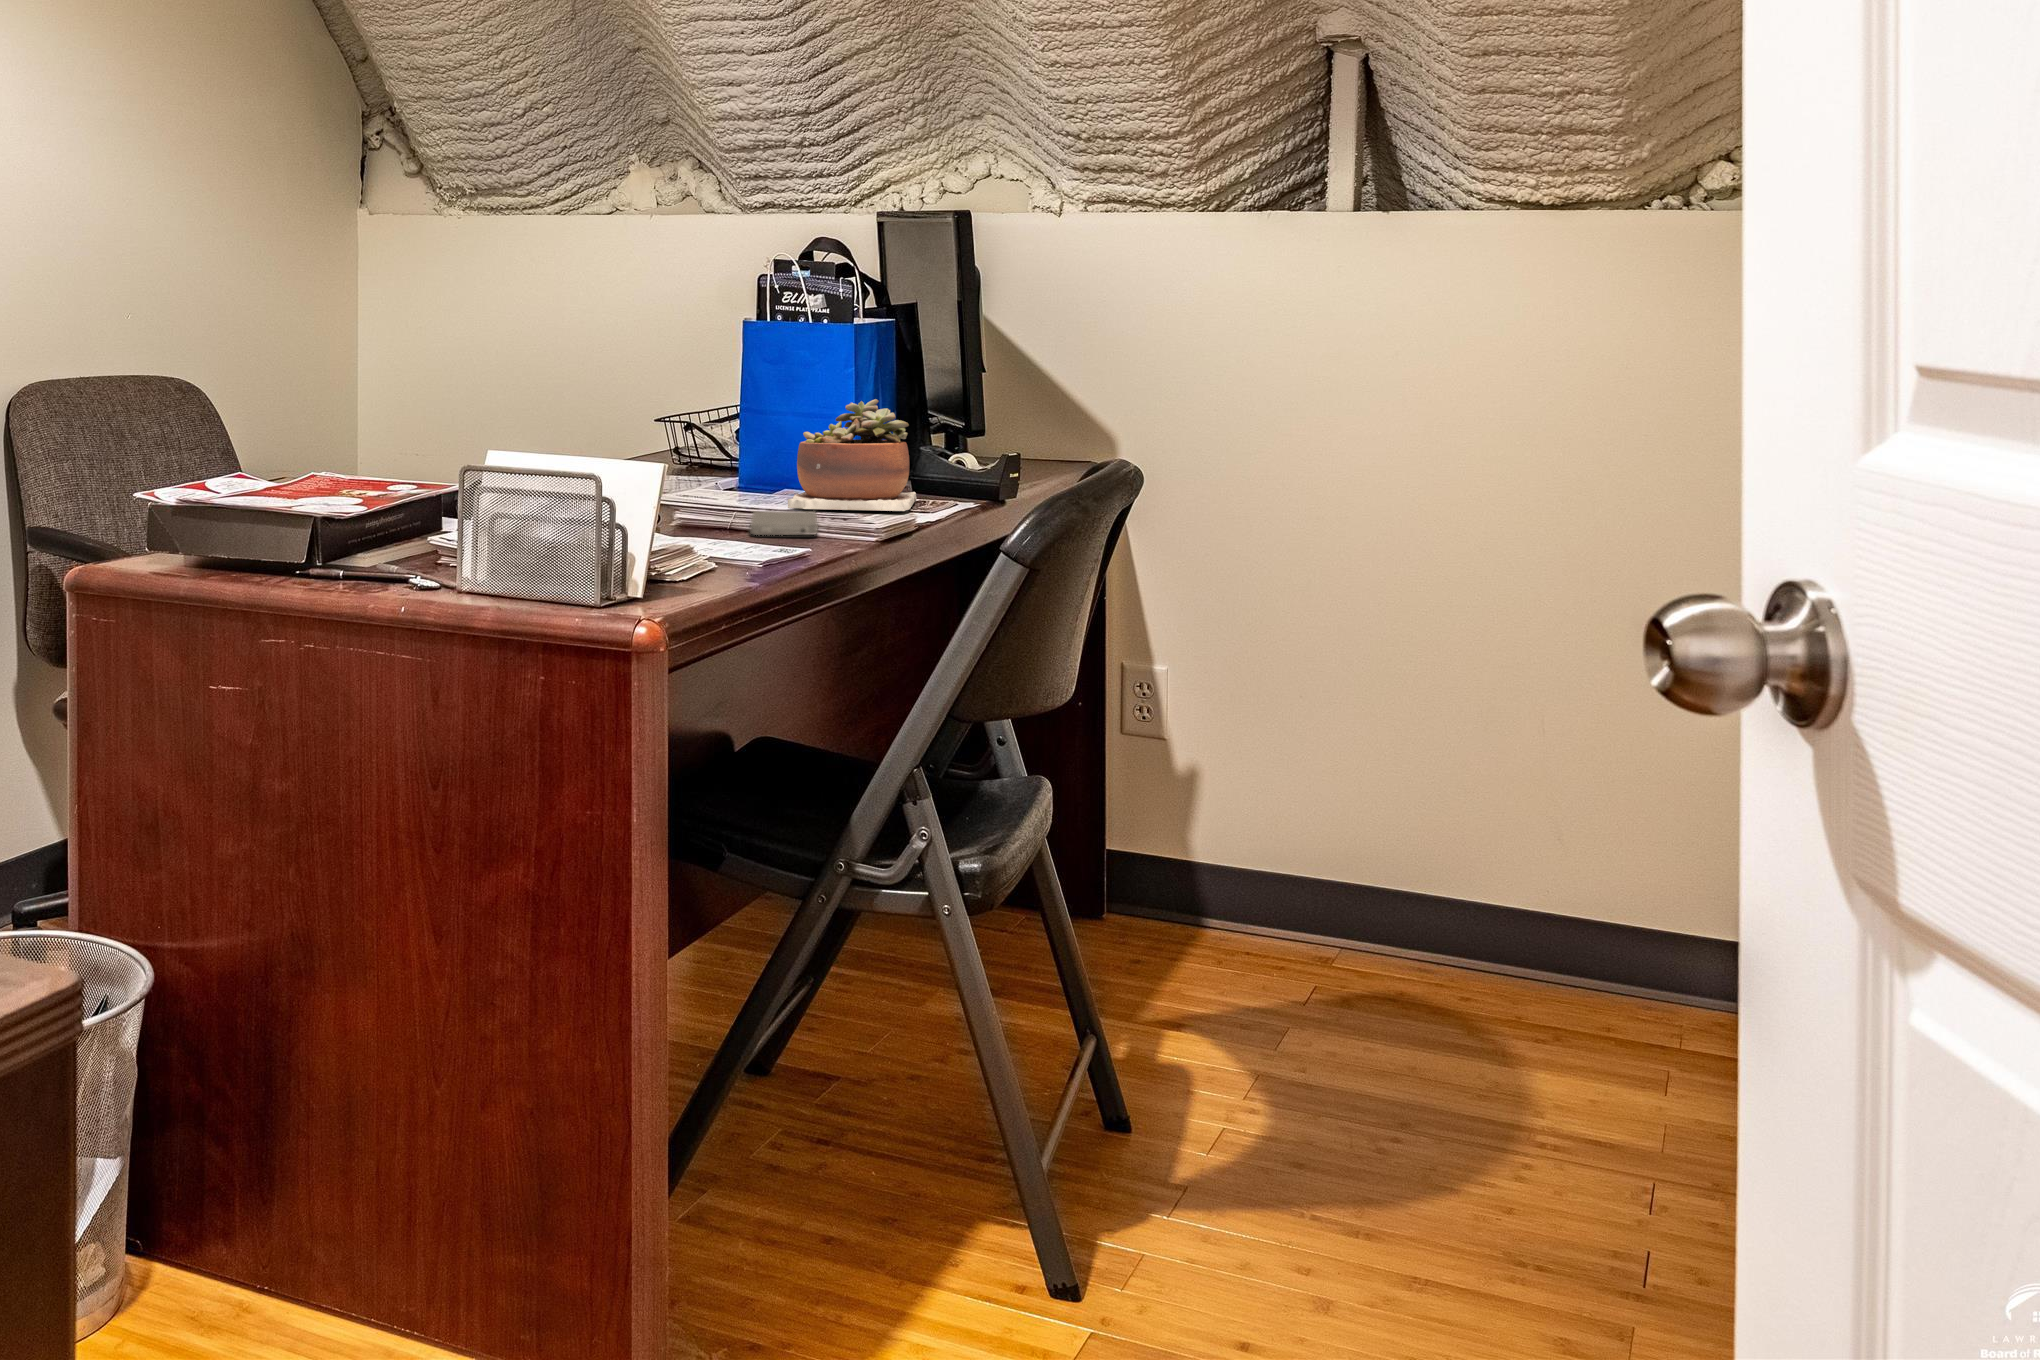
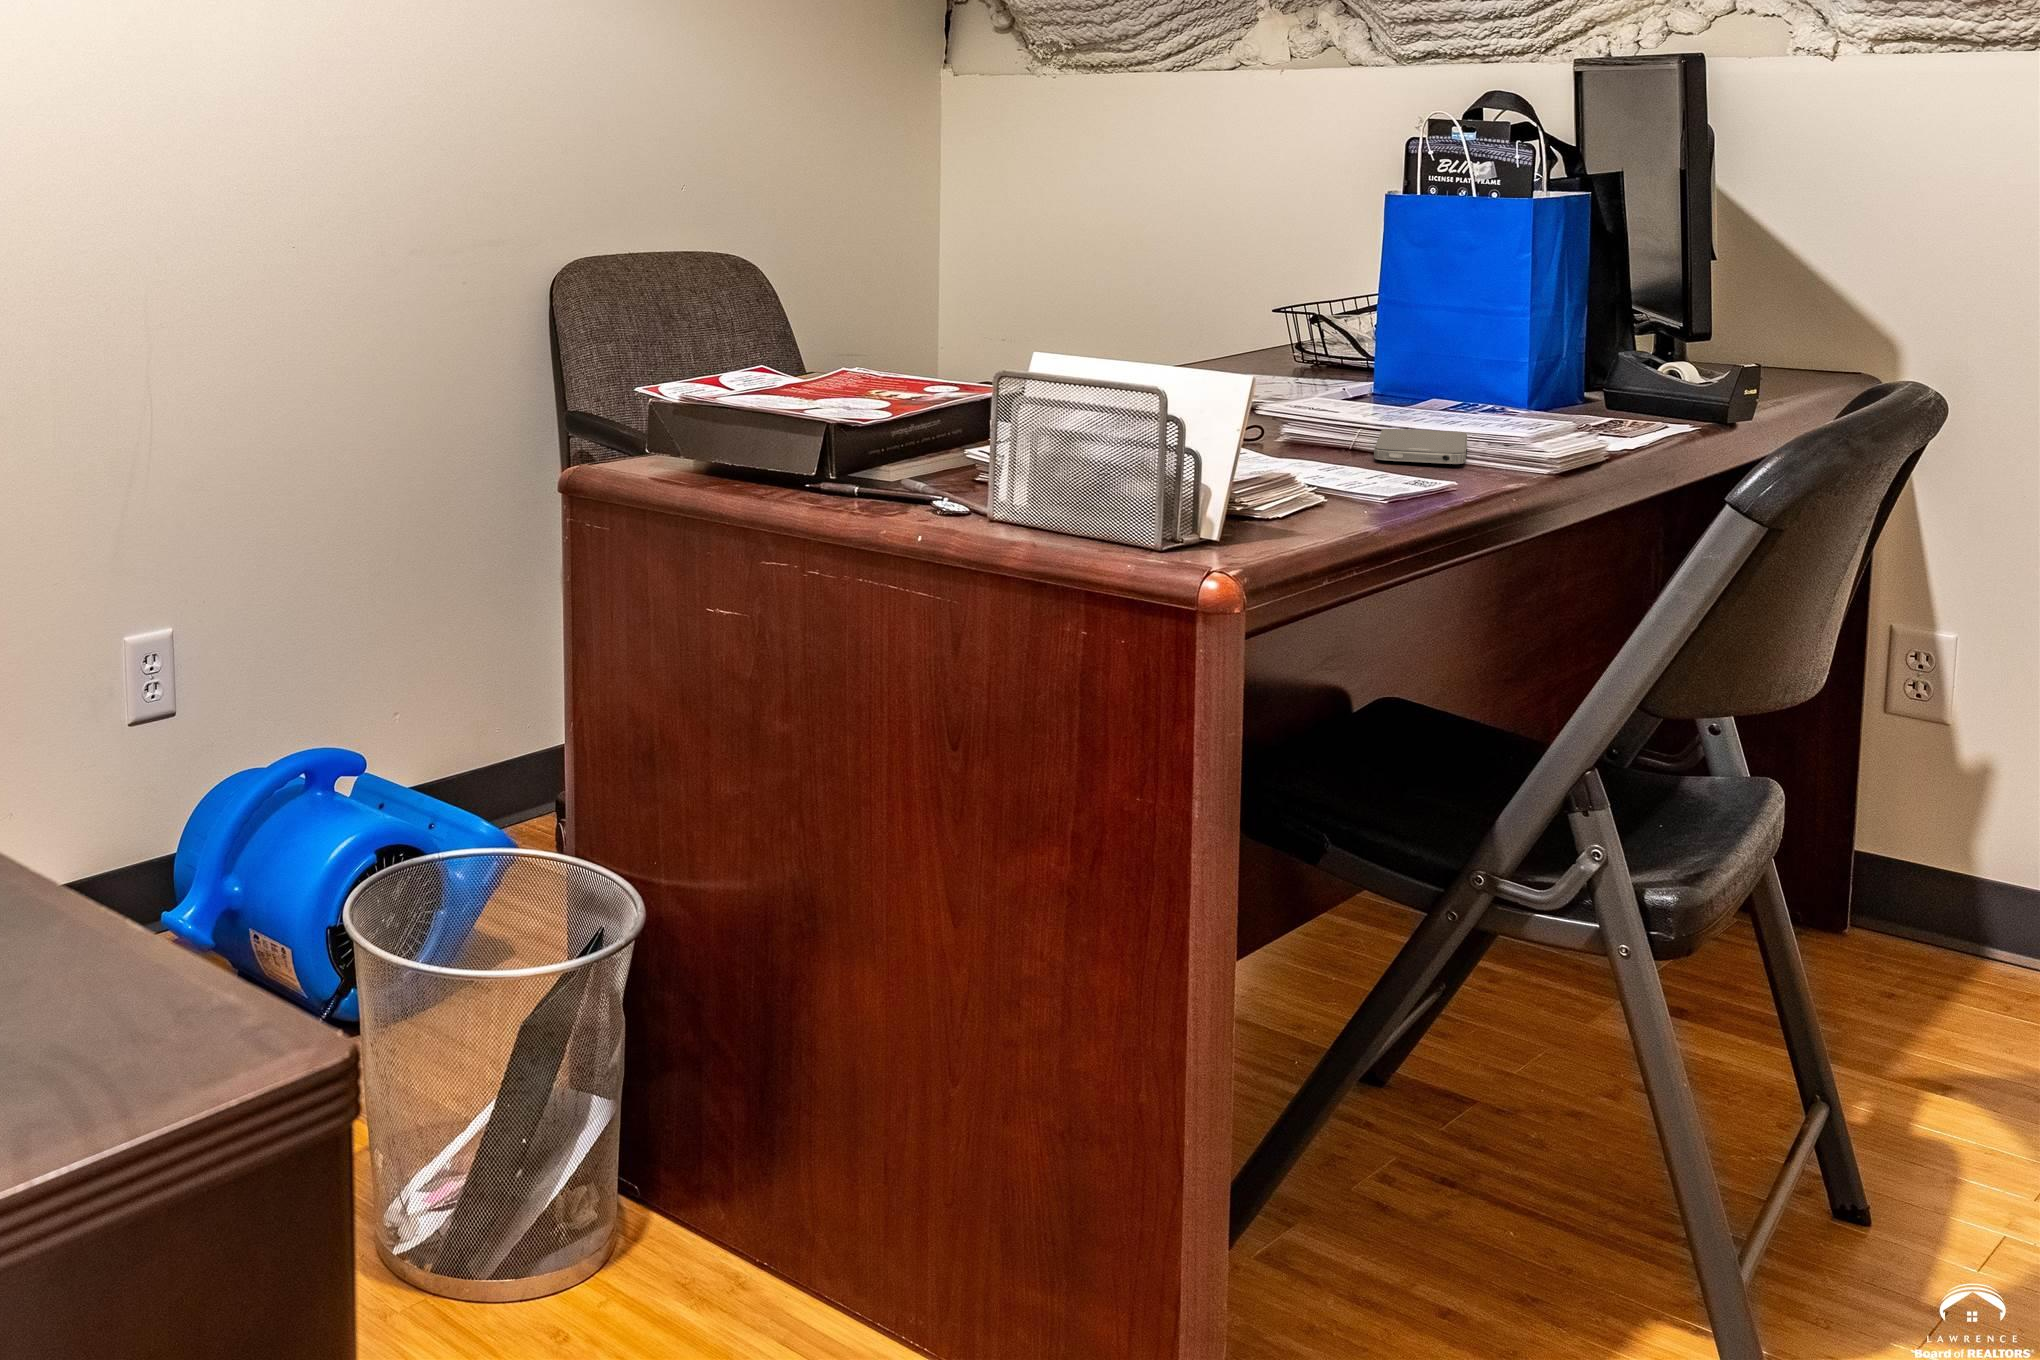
succulent plant: present [788,399,917,511] -> none [1430,294,1609,436]

